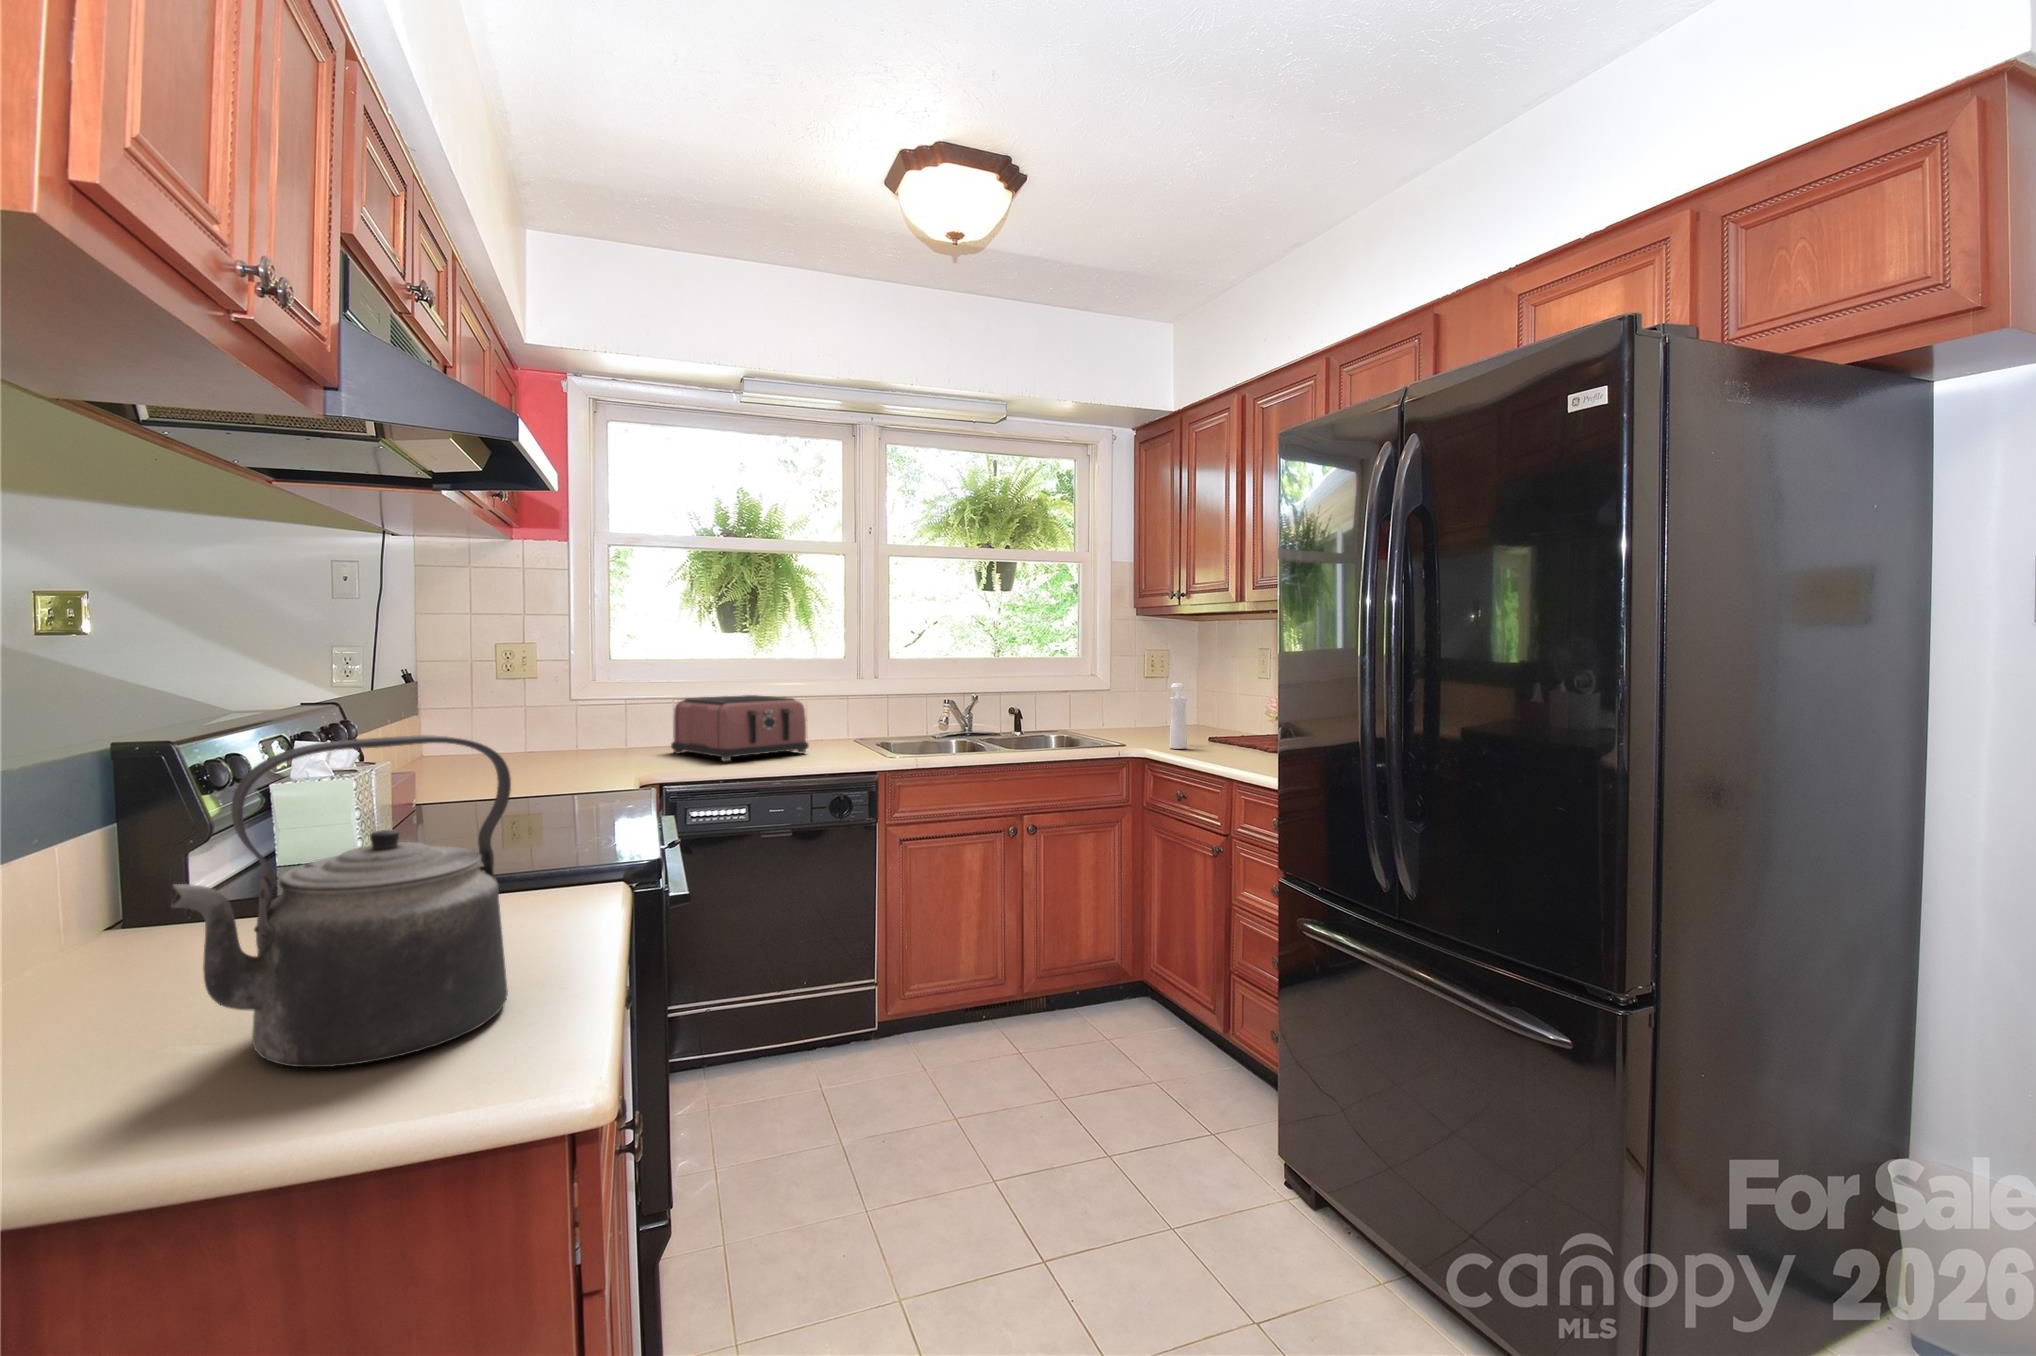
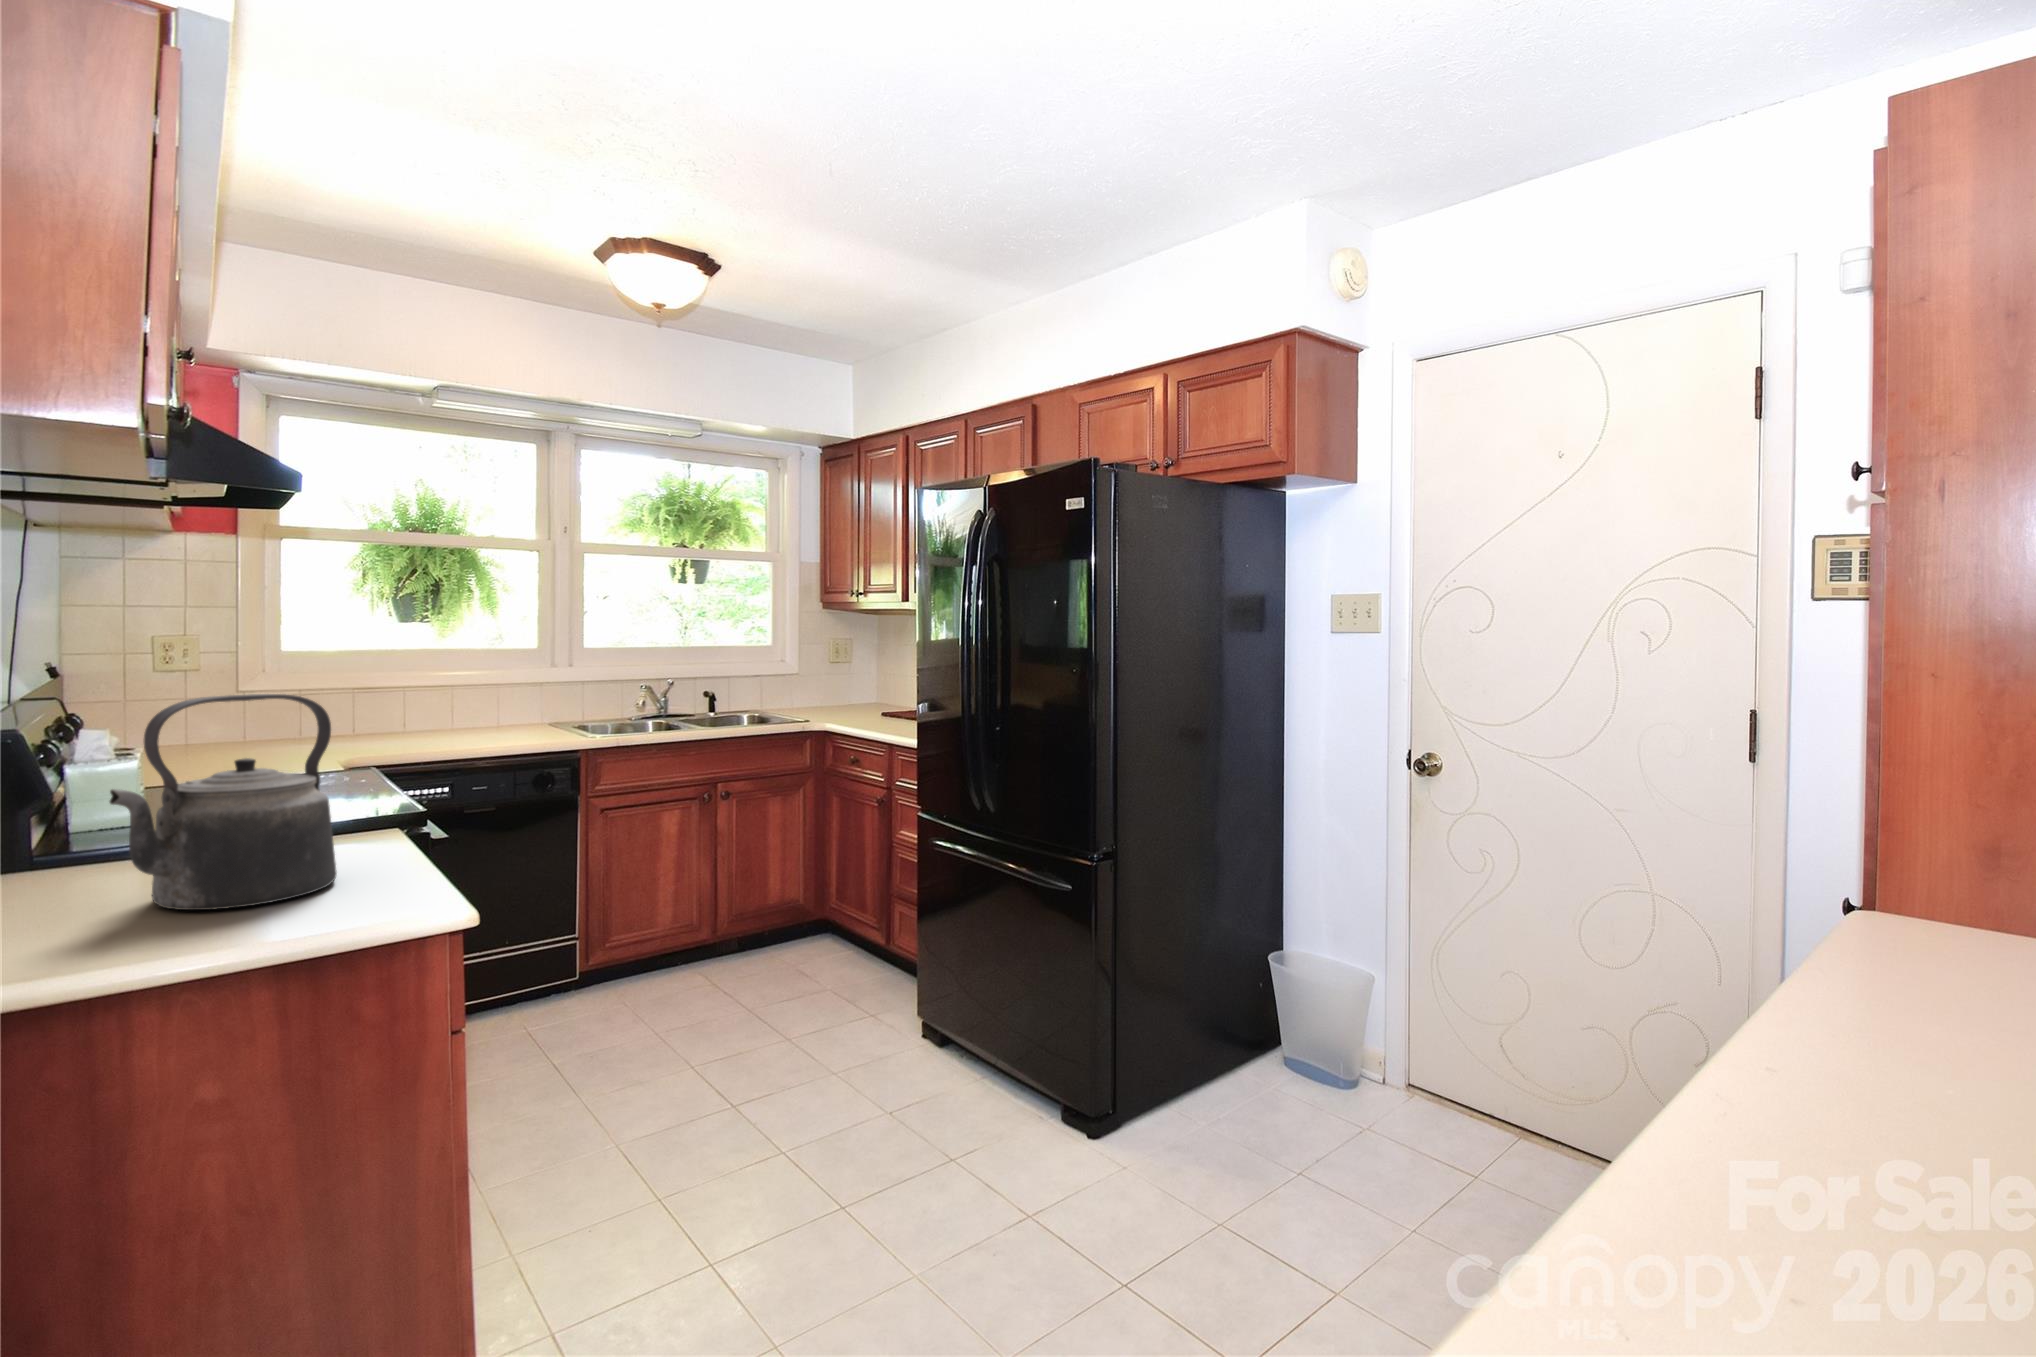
pepper mill: present [1170,683,1187,749] -> none [846,668,861,723]
toaster: present [671,695,809,761] -> none [359,683,507,743]

